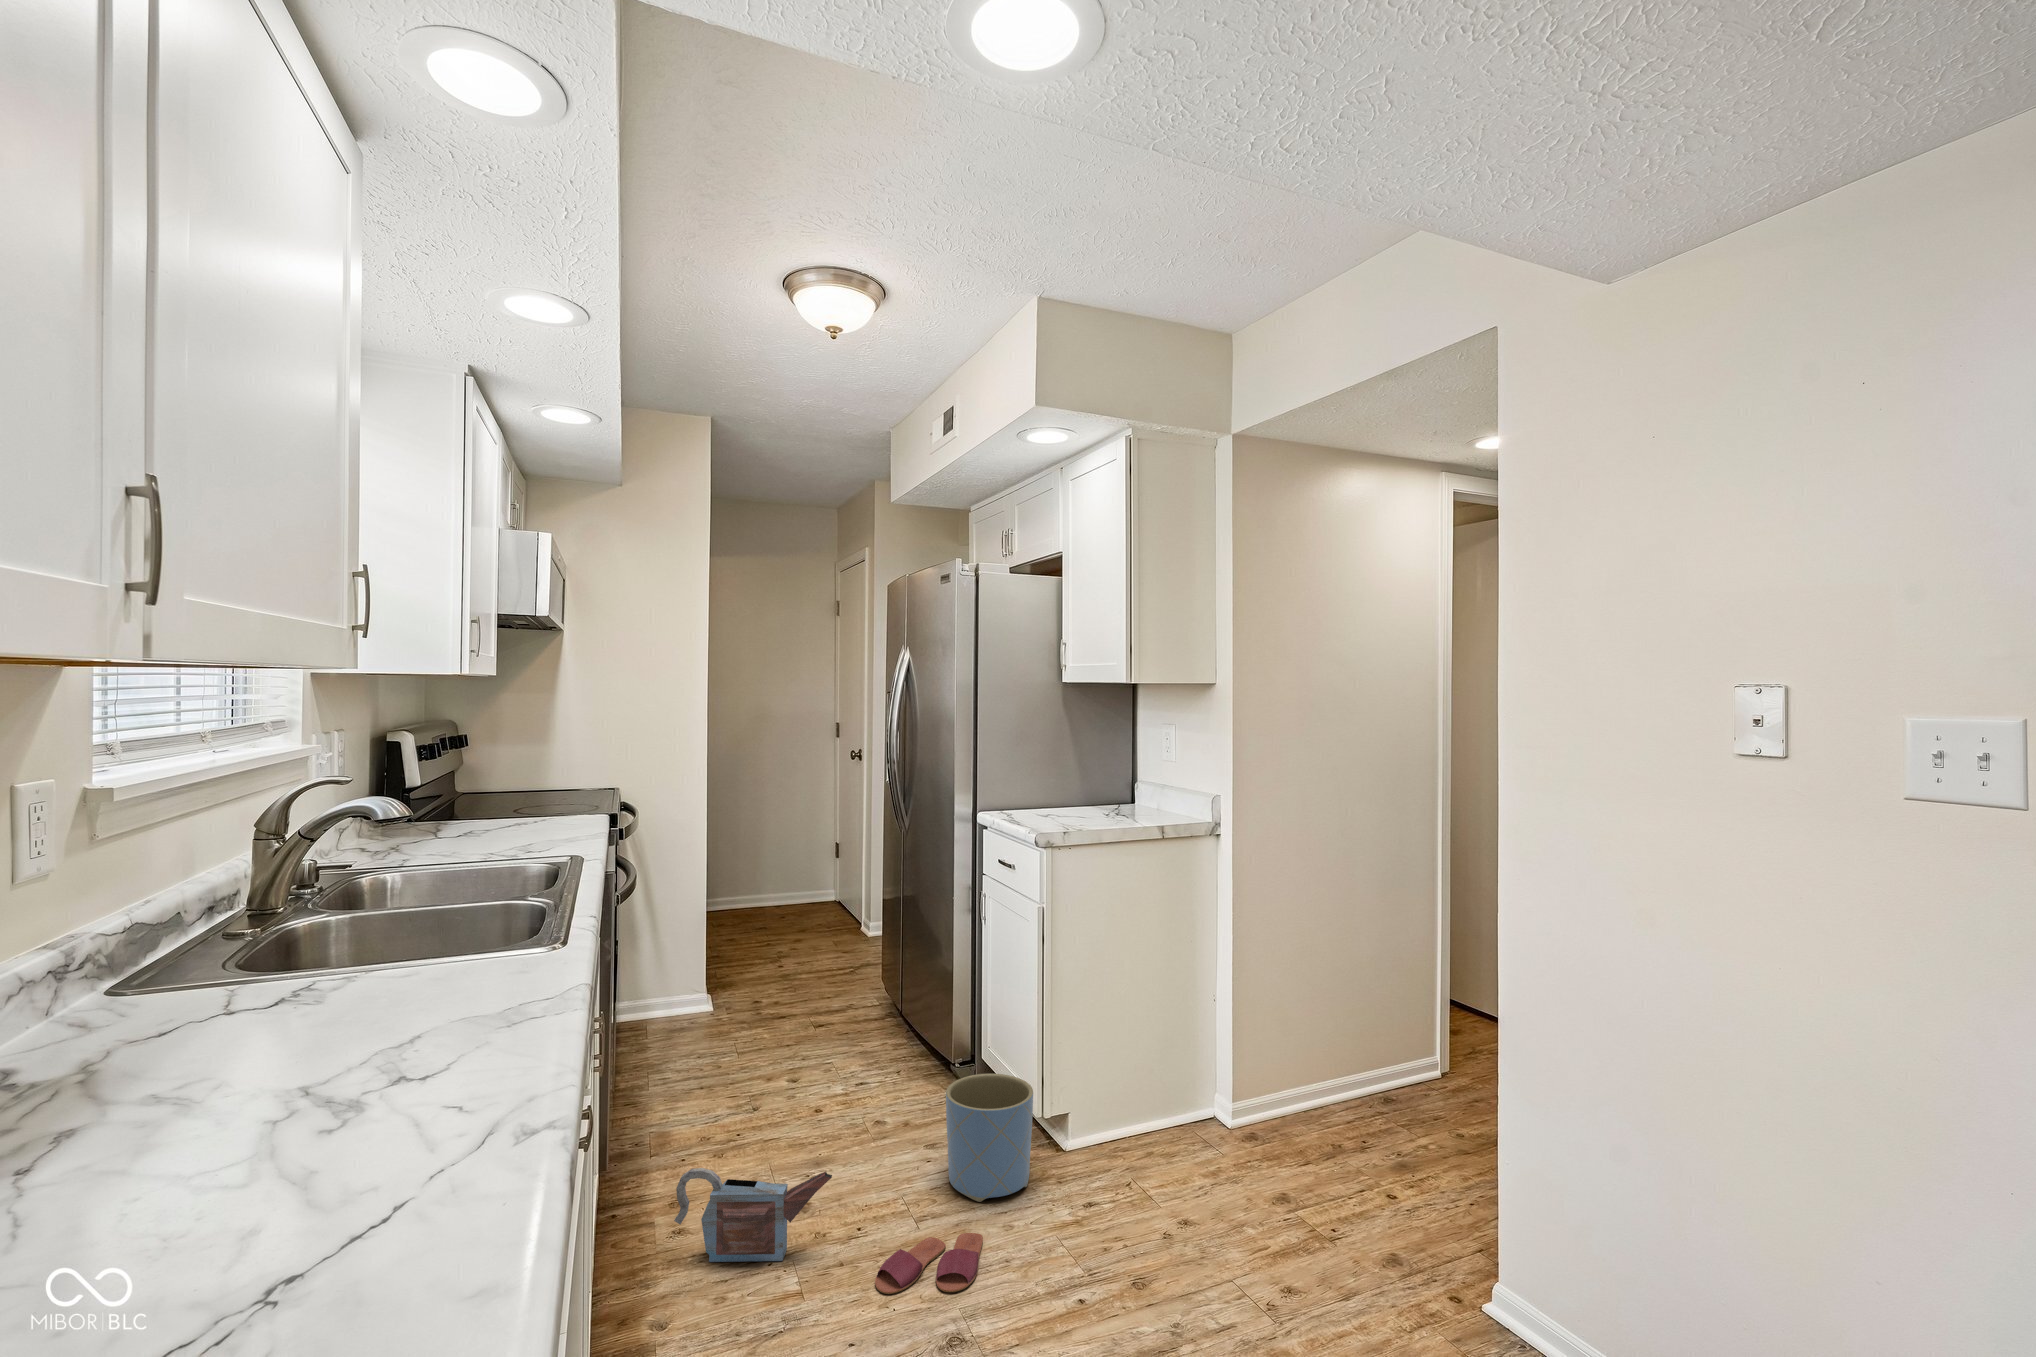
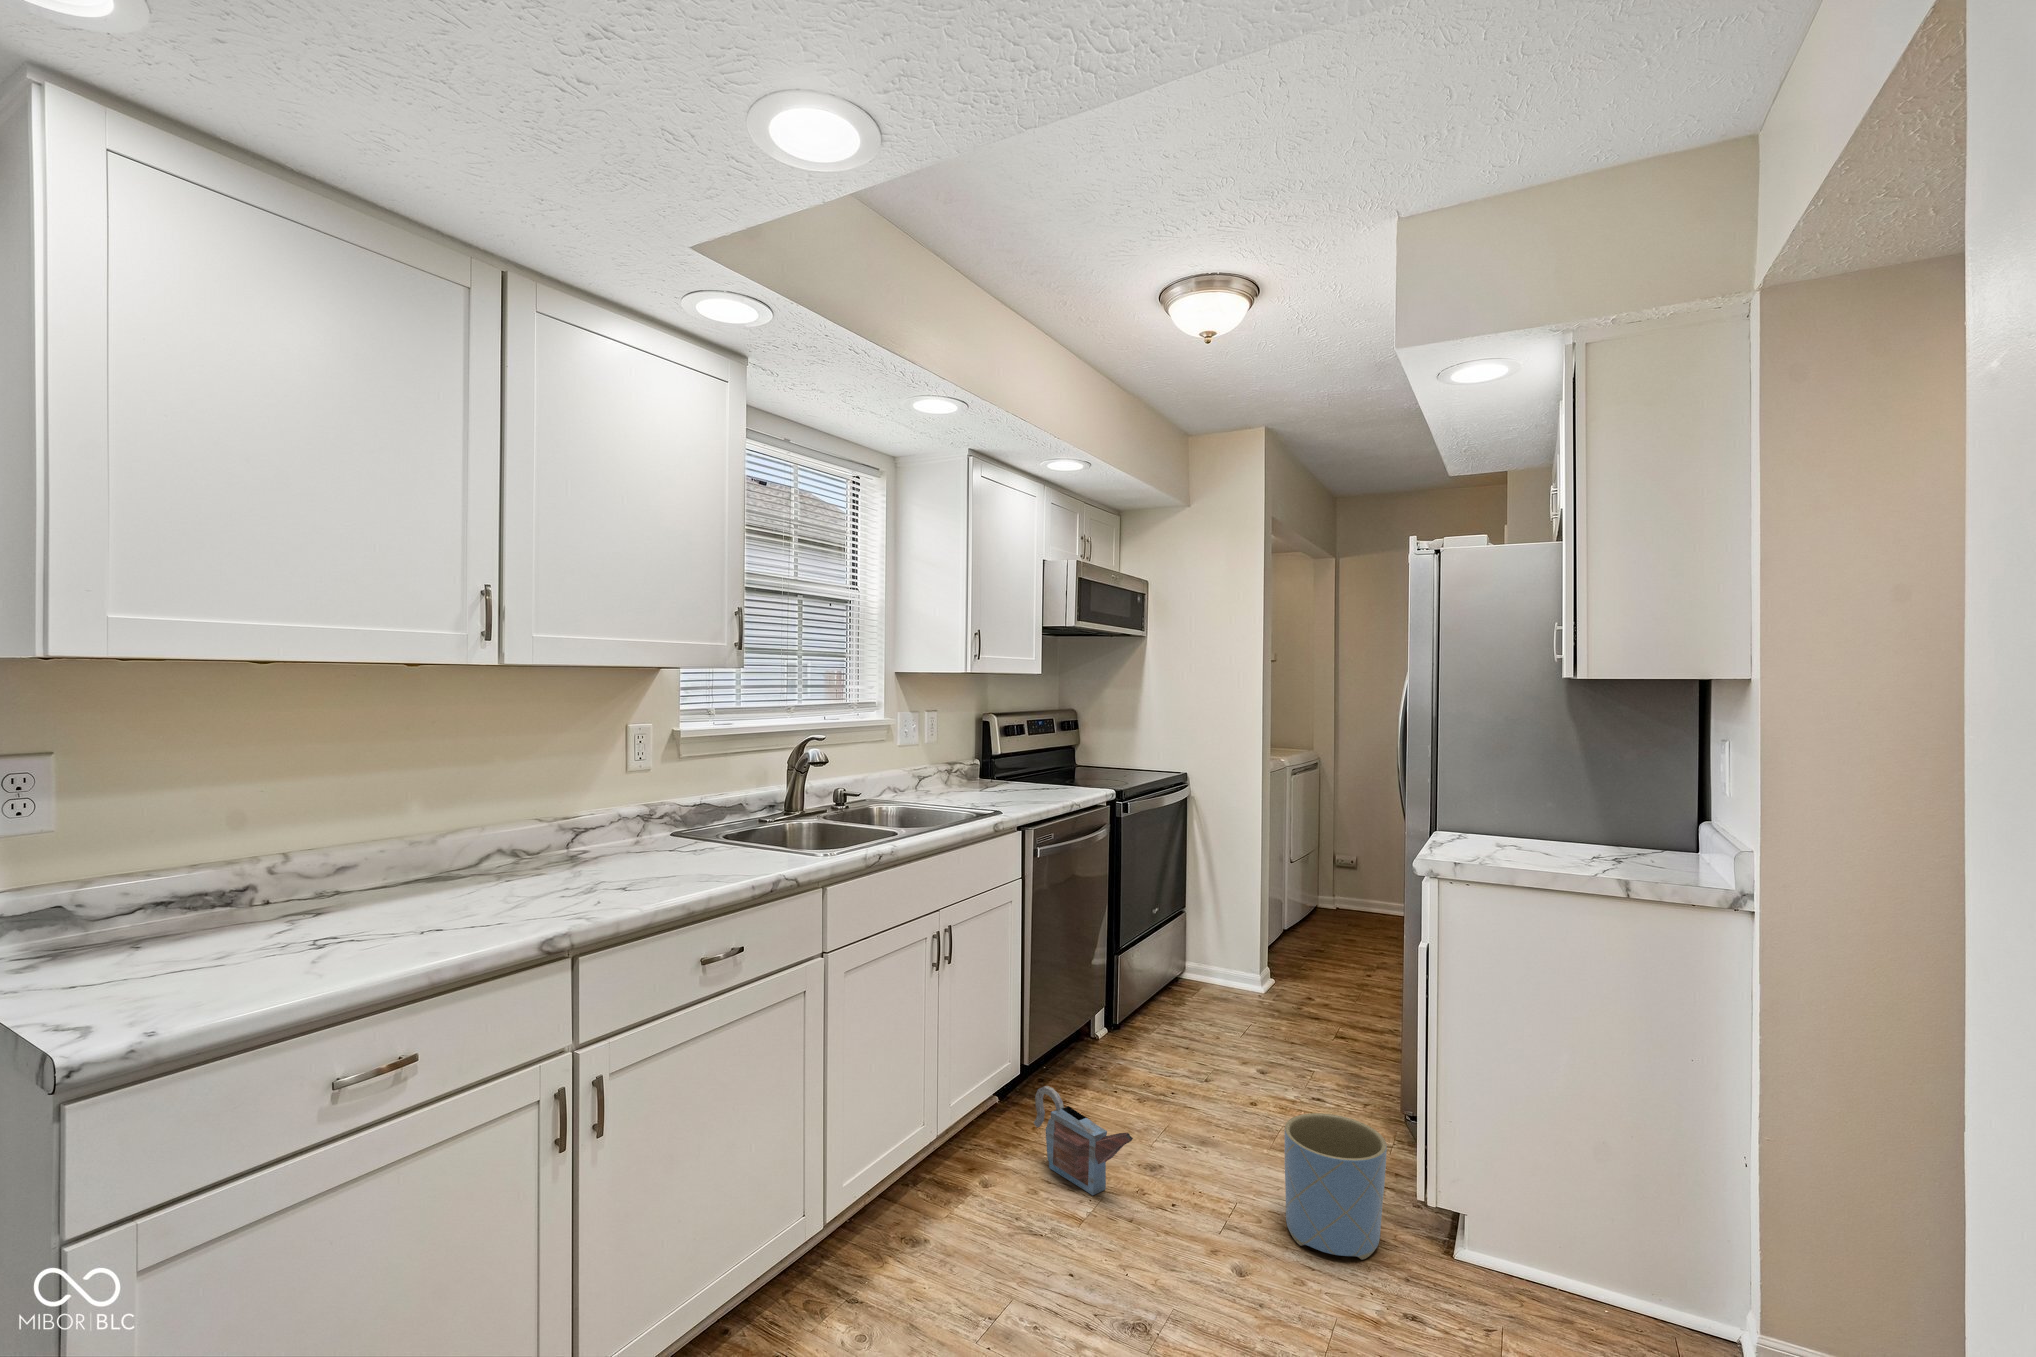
slippers: present [875,1233,983,1294] -> none [1130,1235,1262,1299]

